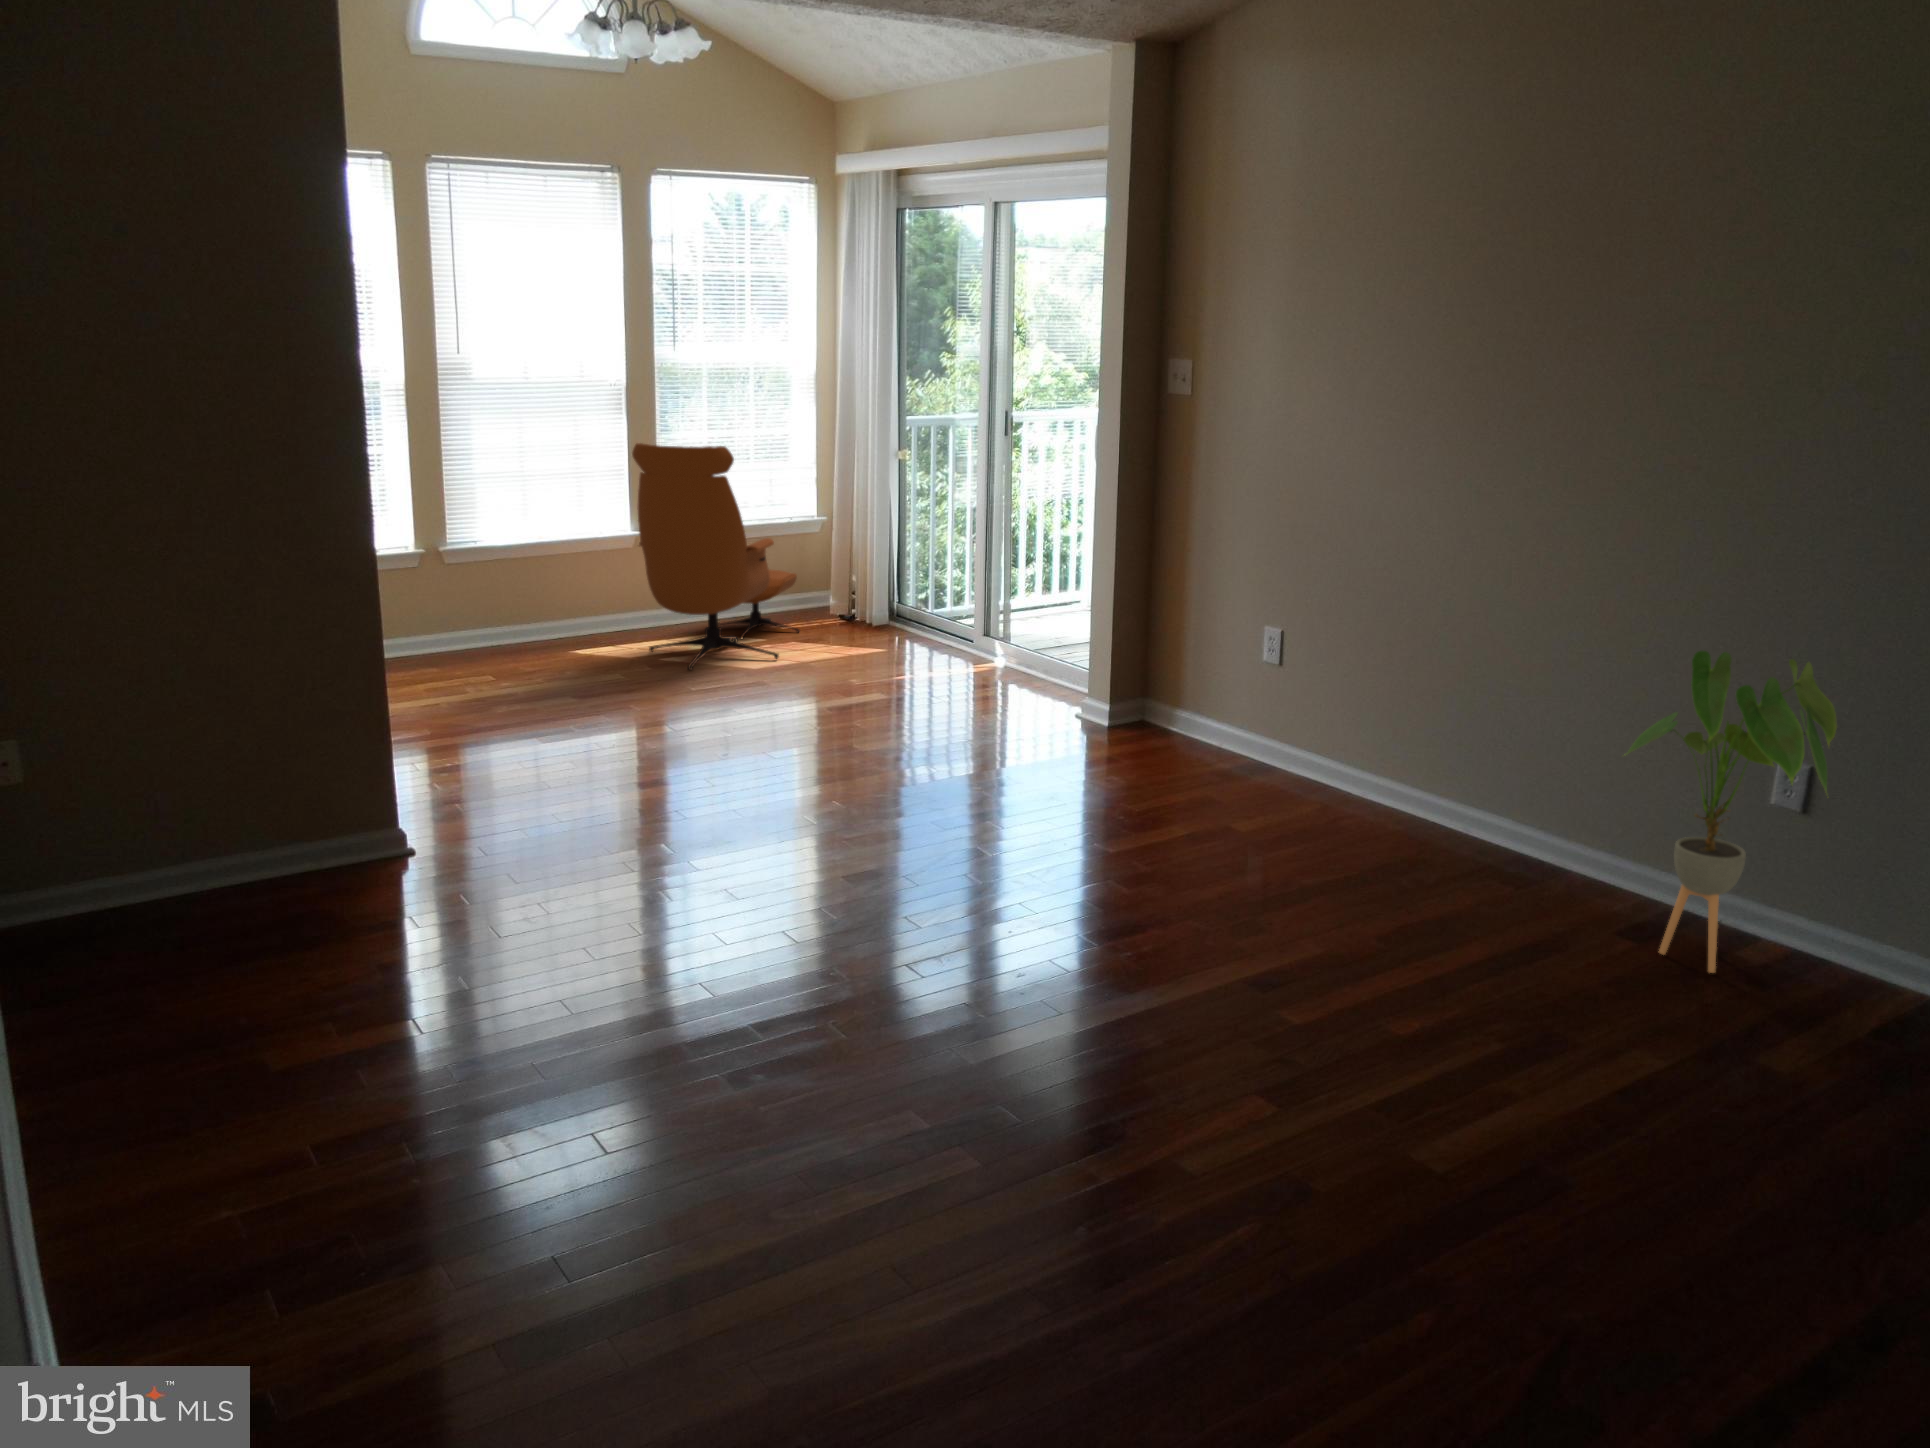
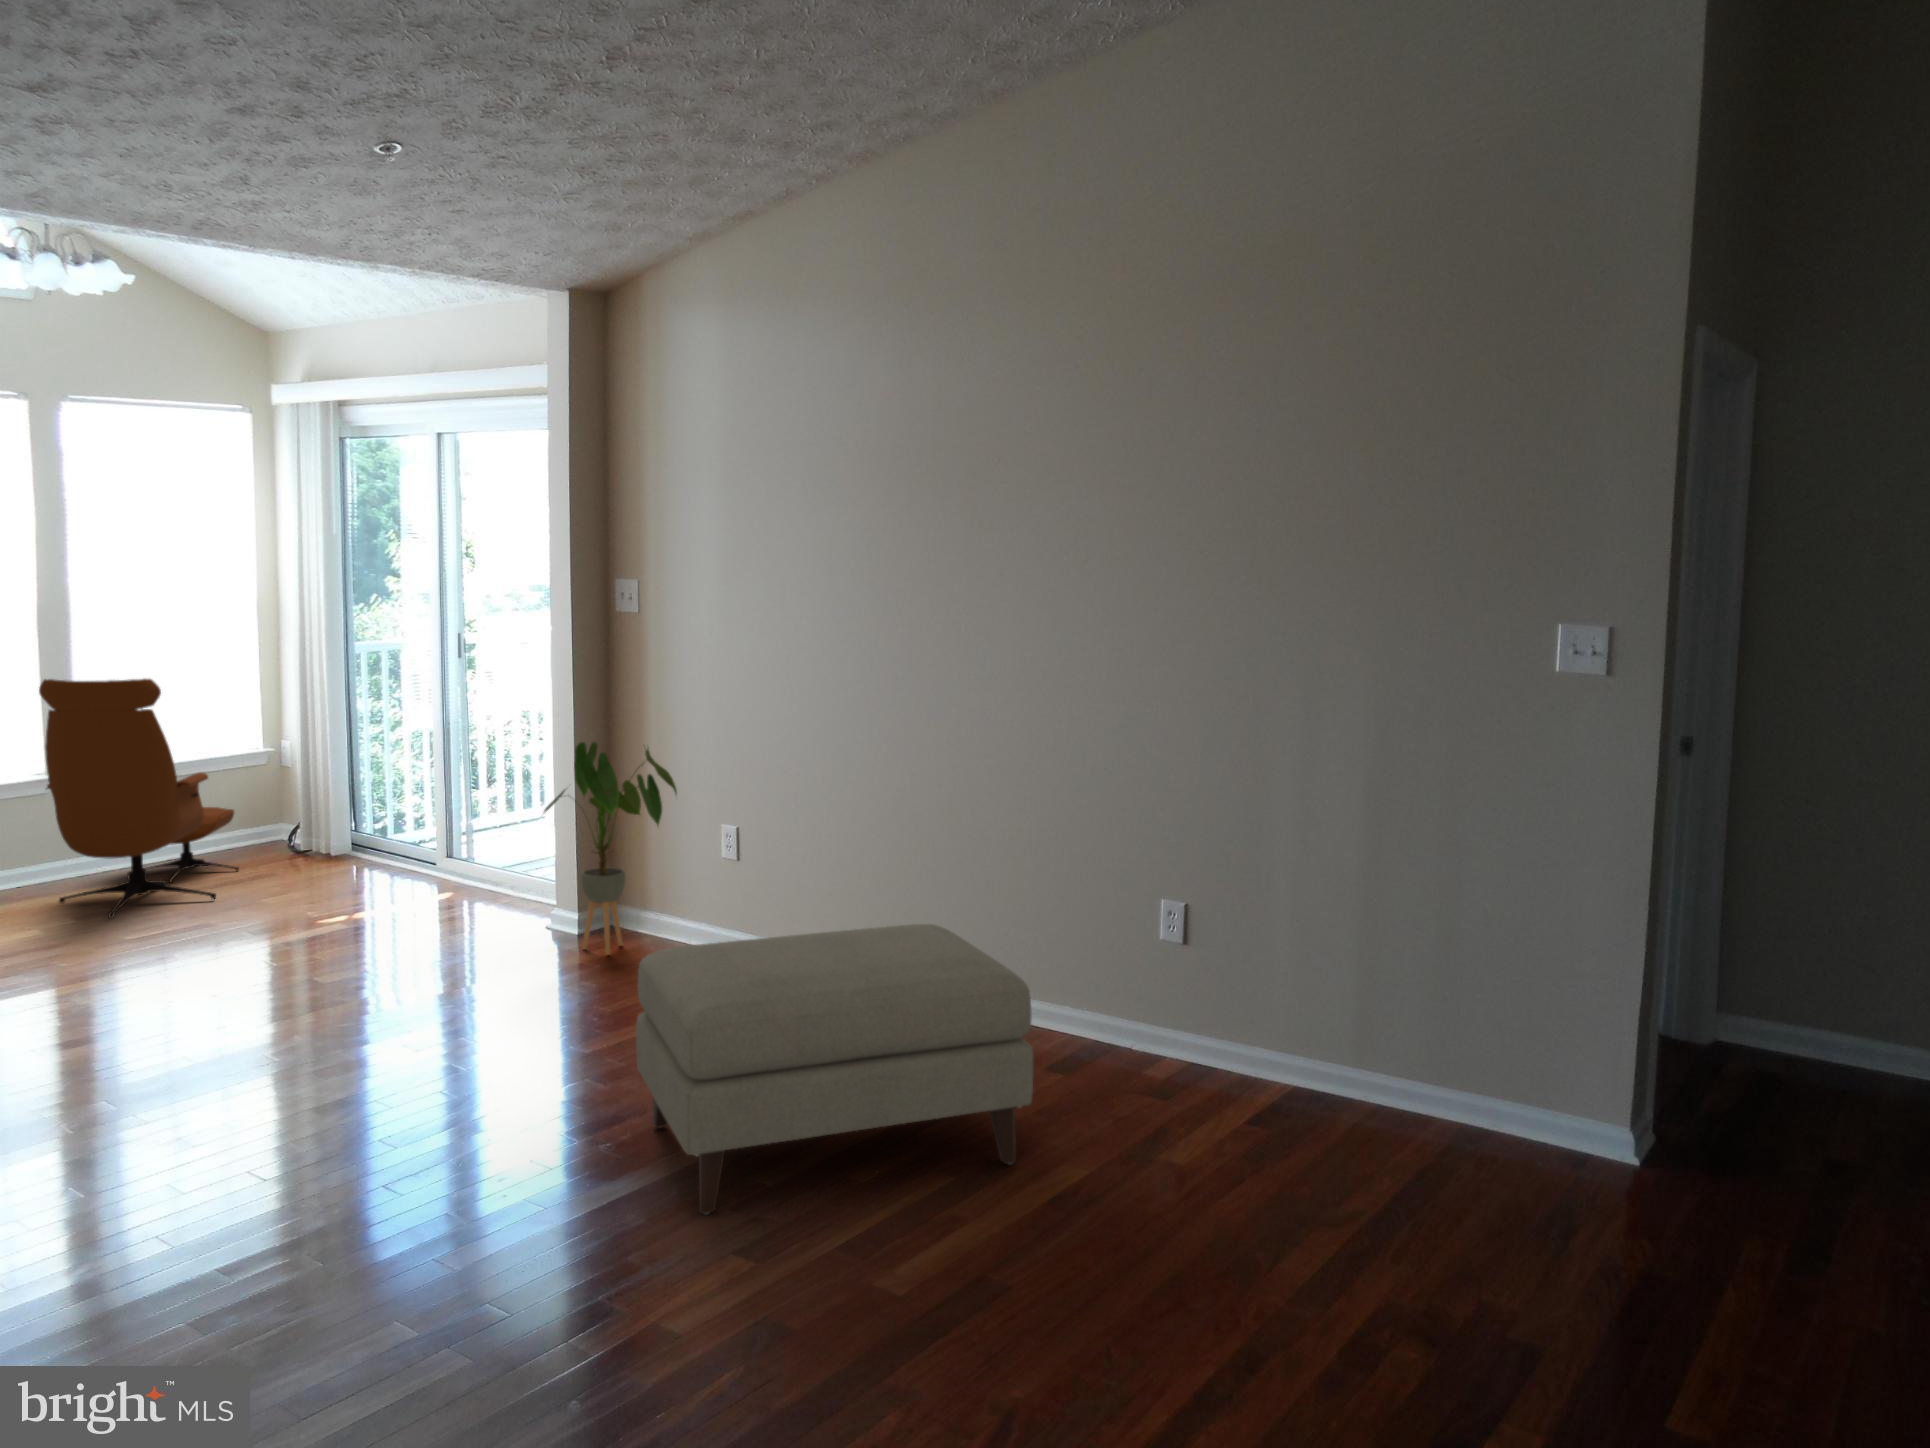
house plant: present [1624,651,1837,973] -> present [544,742,677,955]
ottoman: none [1172,770,1638,1070] -> present [636,924,1033,1214]

